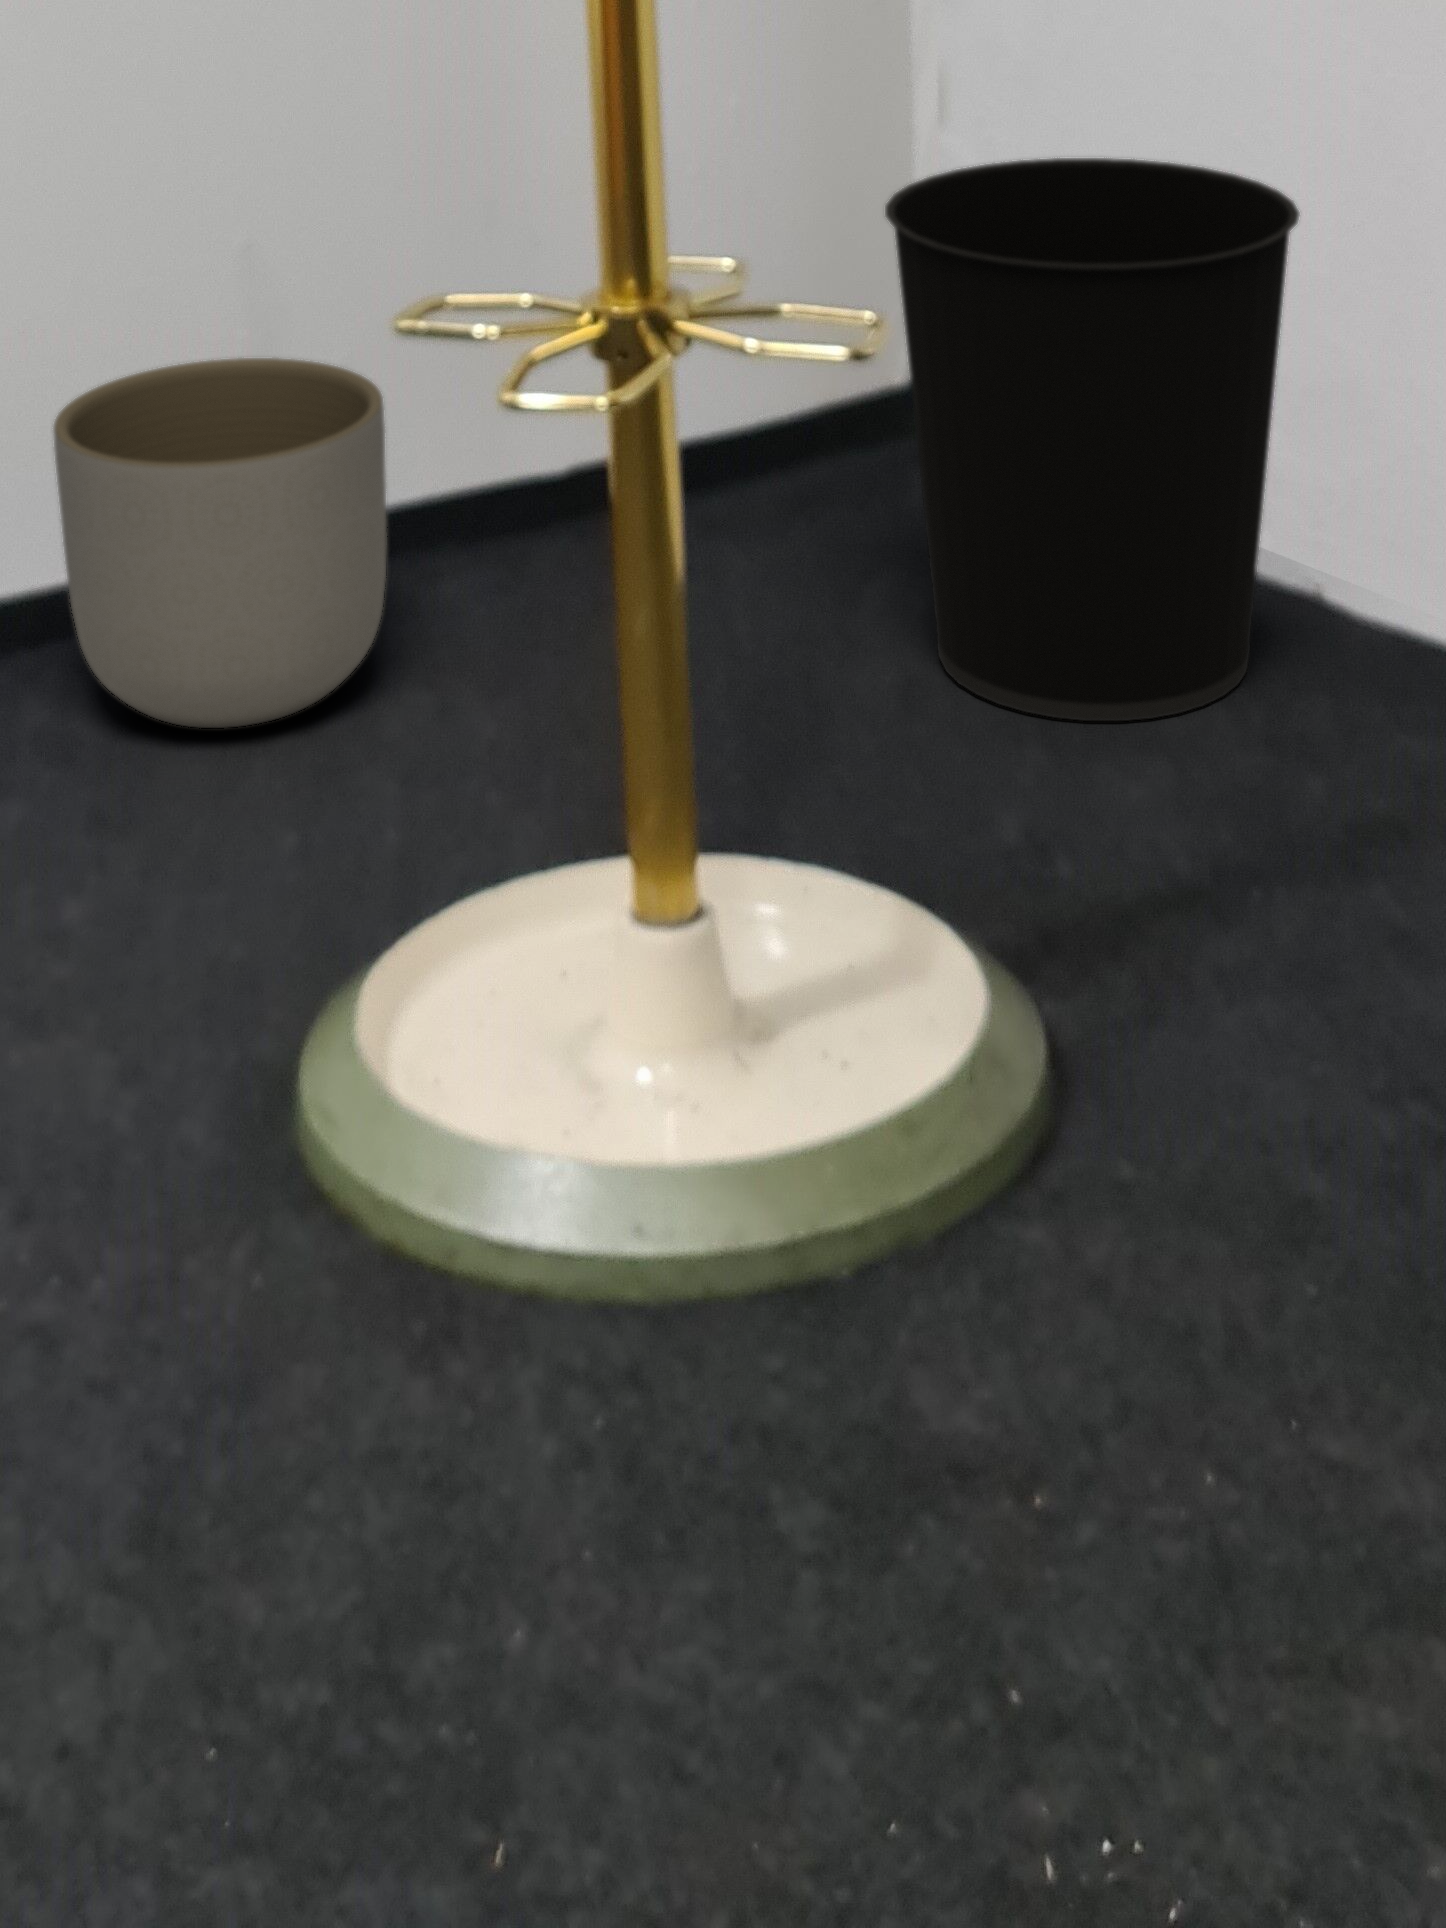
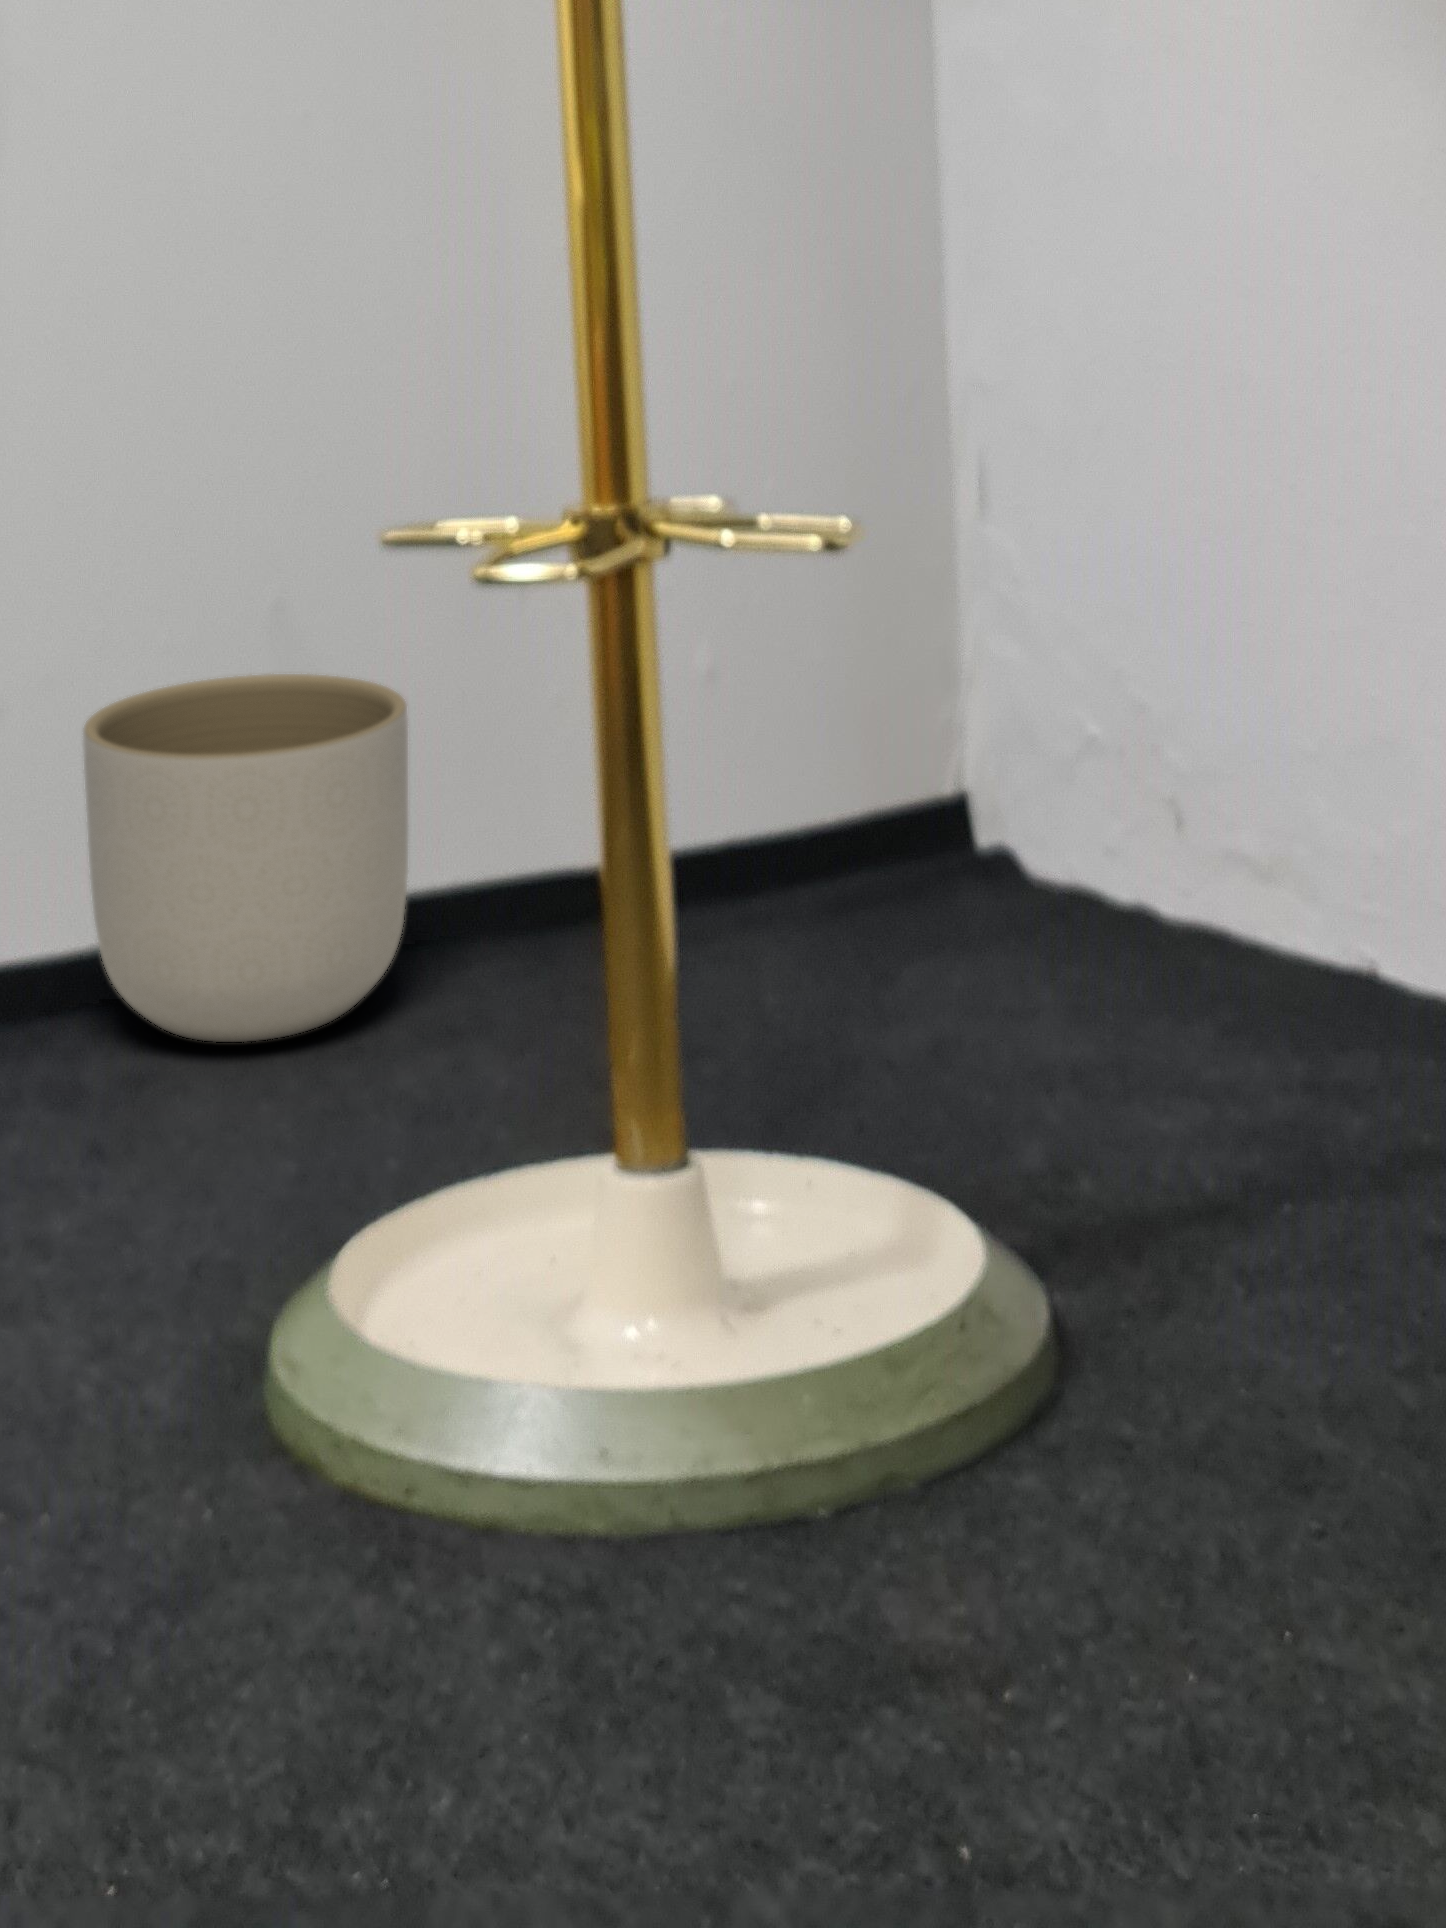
wastebasket: present [885,158,1299,721] -> none [899,478,1311,1046]

